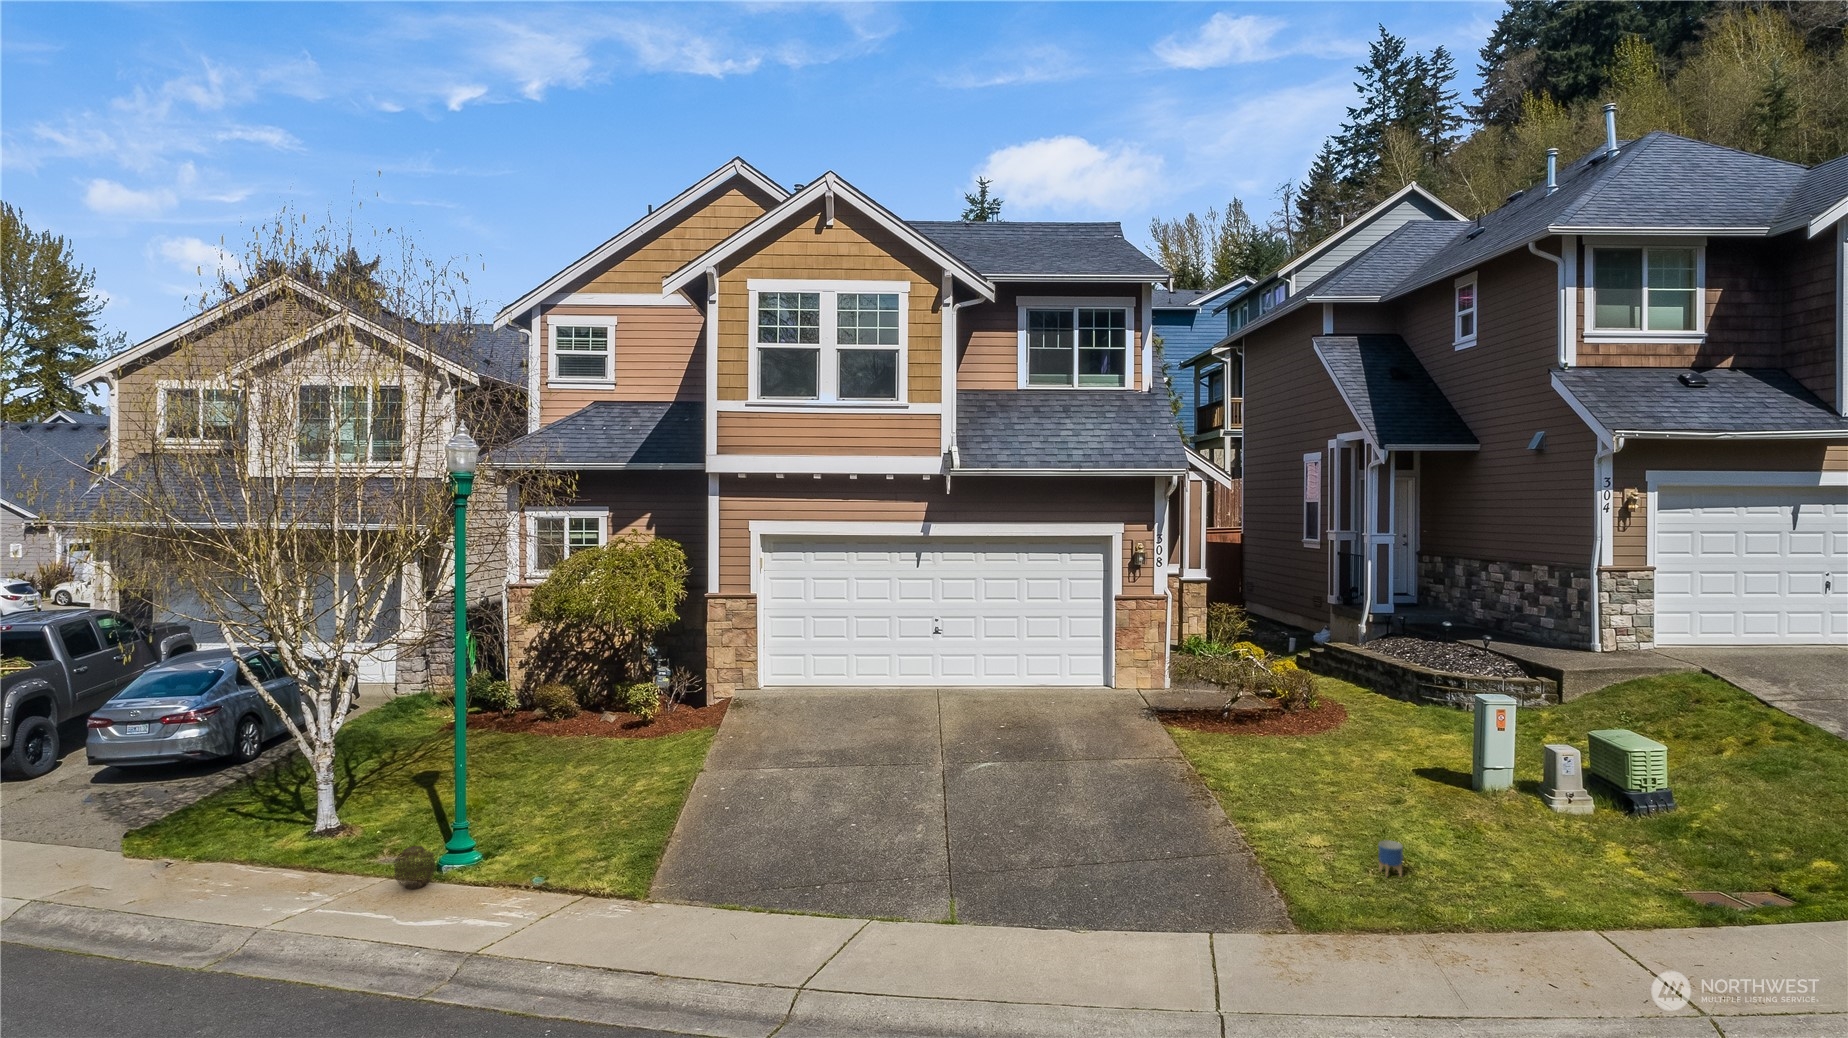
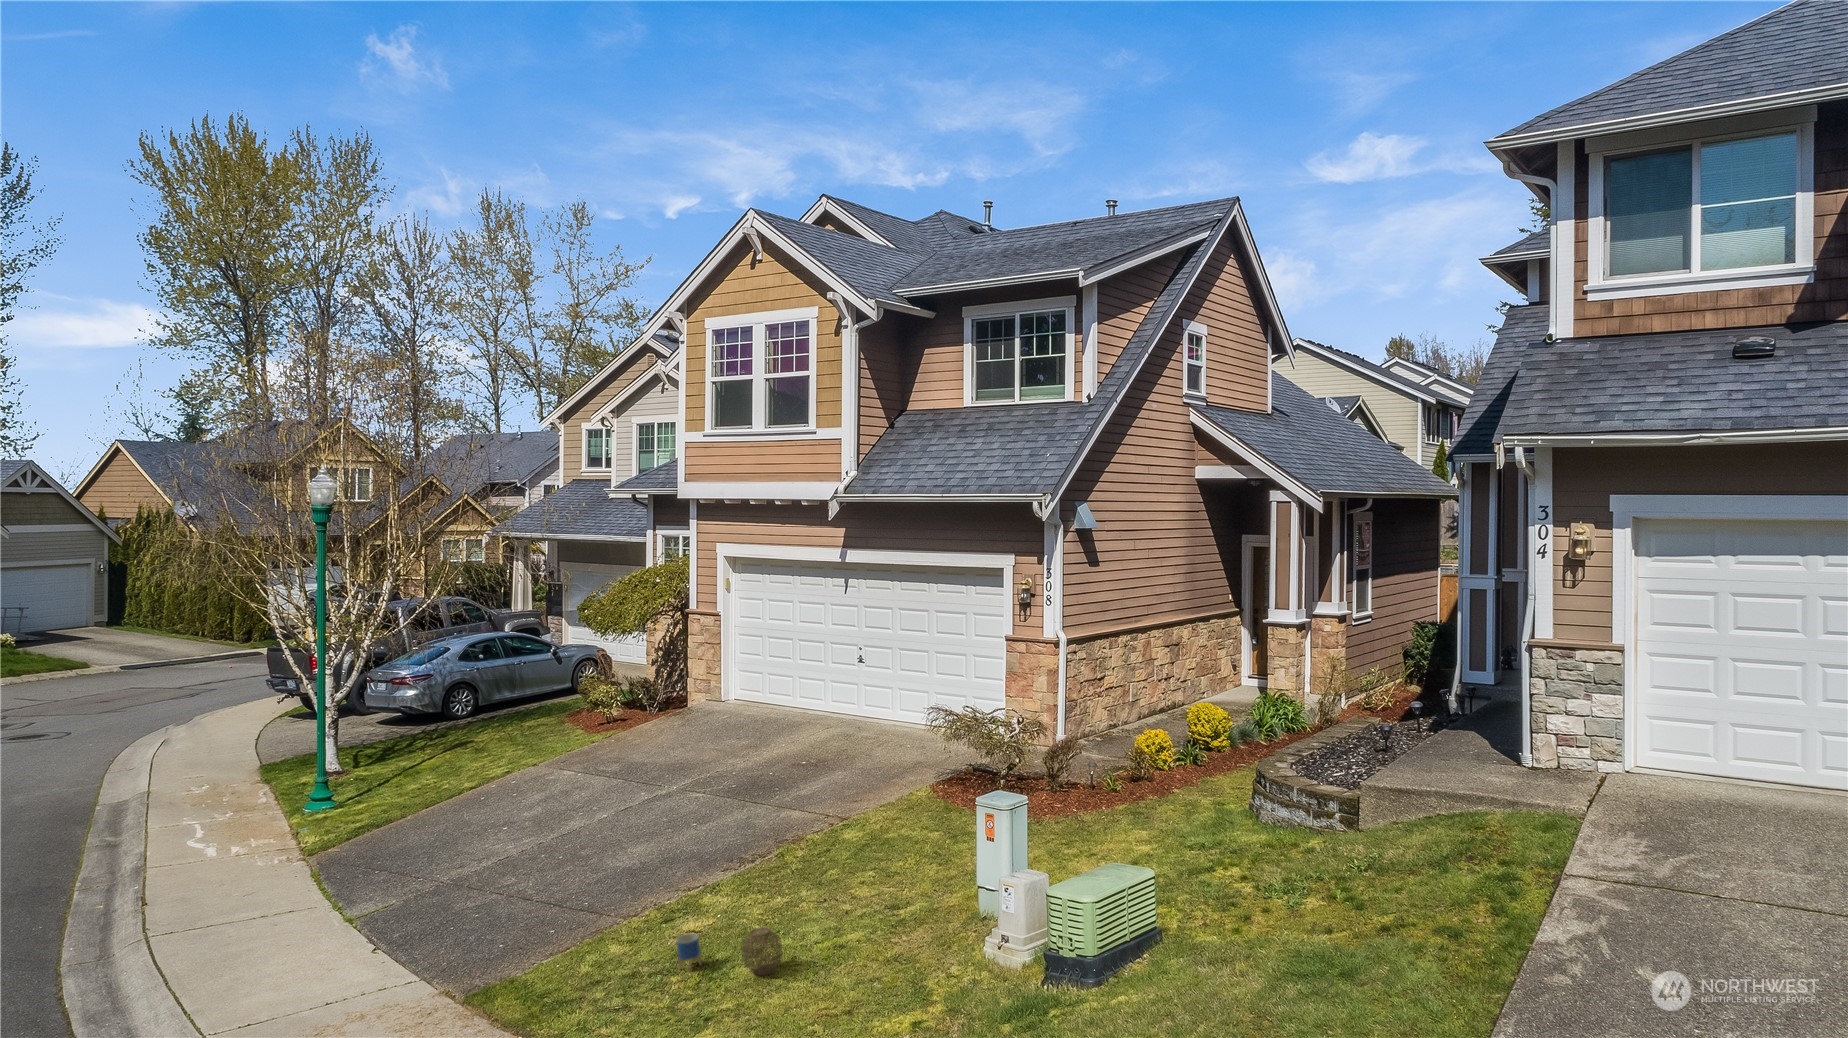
woven basket: present [394,846,435,890] -> present [741,927,782,975]

